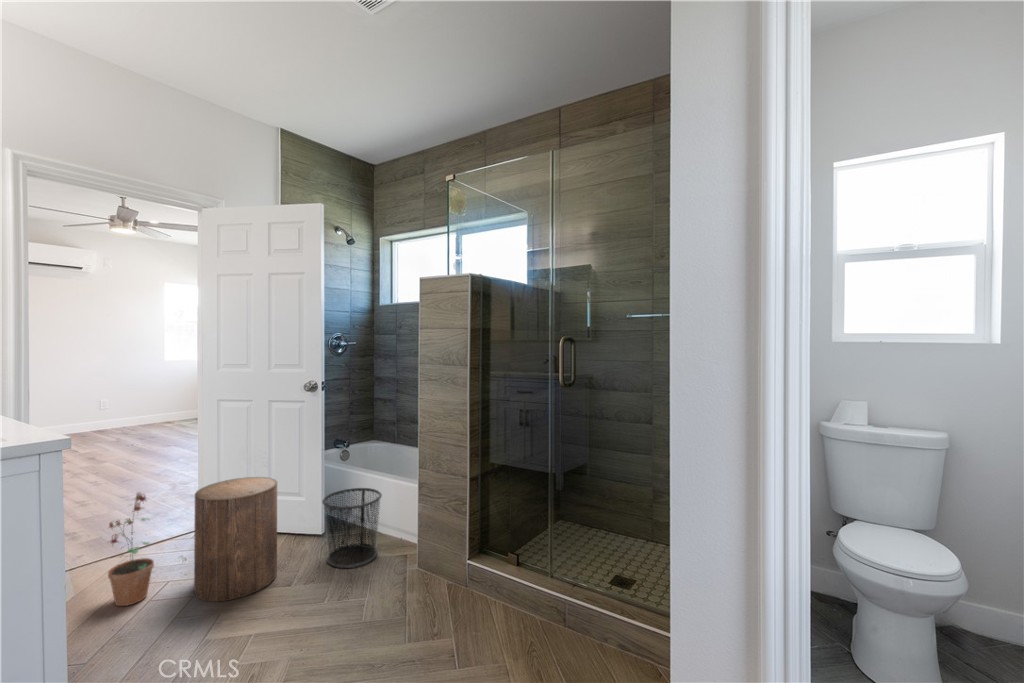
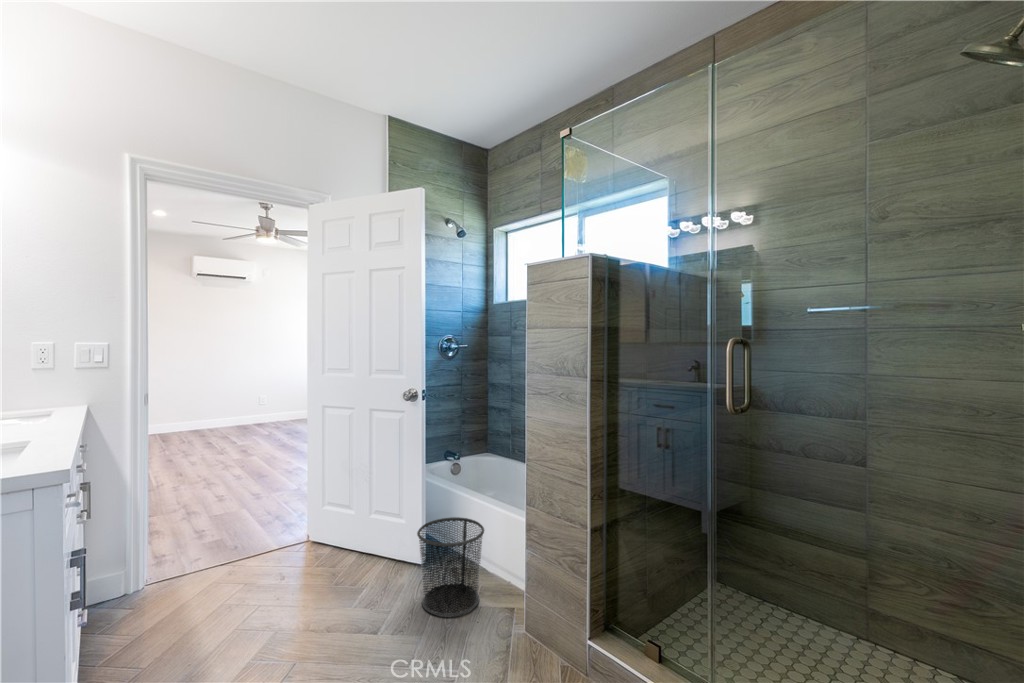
stool: present [194,477,277,602] -> none [283,496,368,640]
potted plant: present [108,493,154,606] -> none [199,504,246,628]

